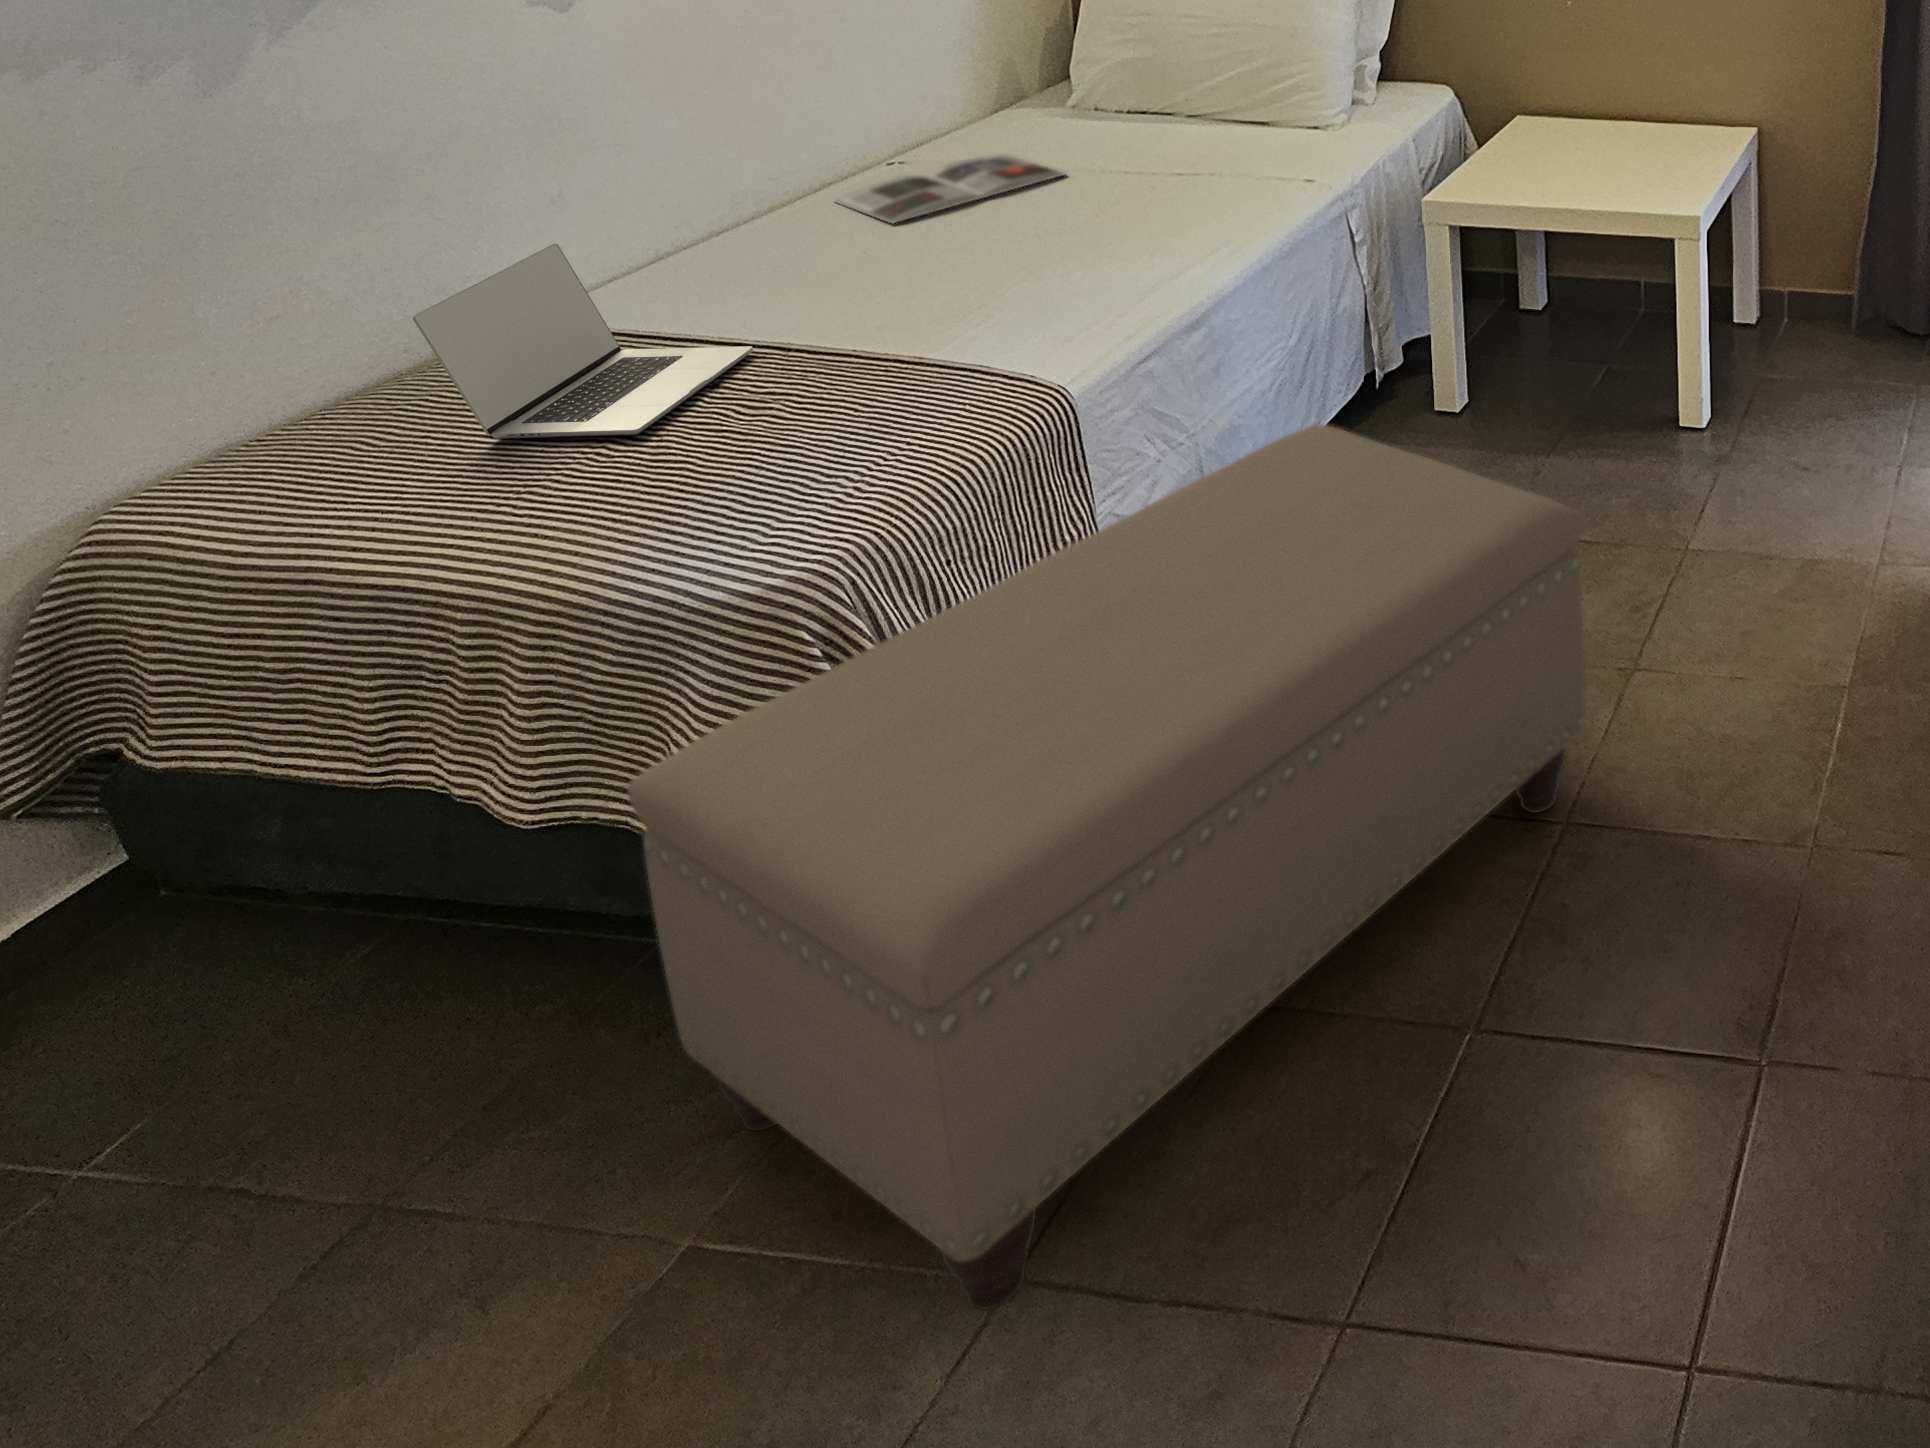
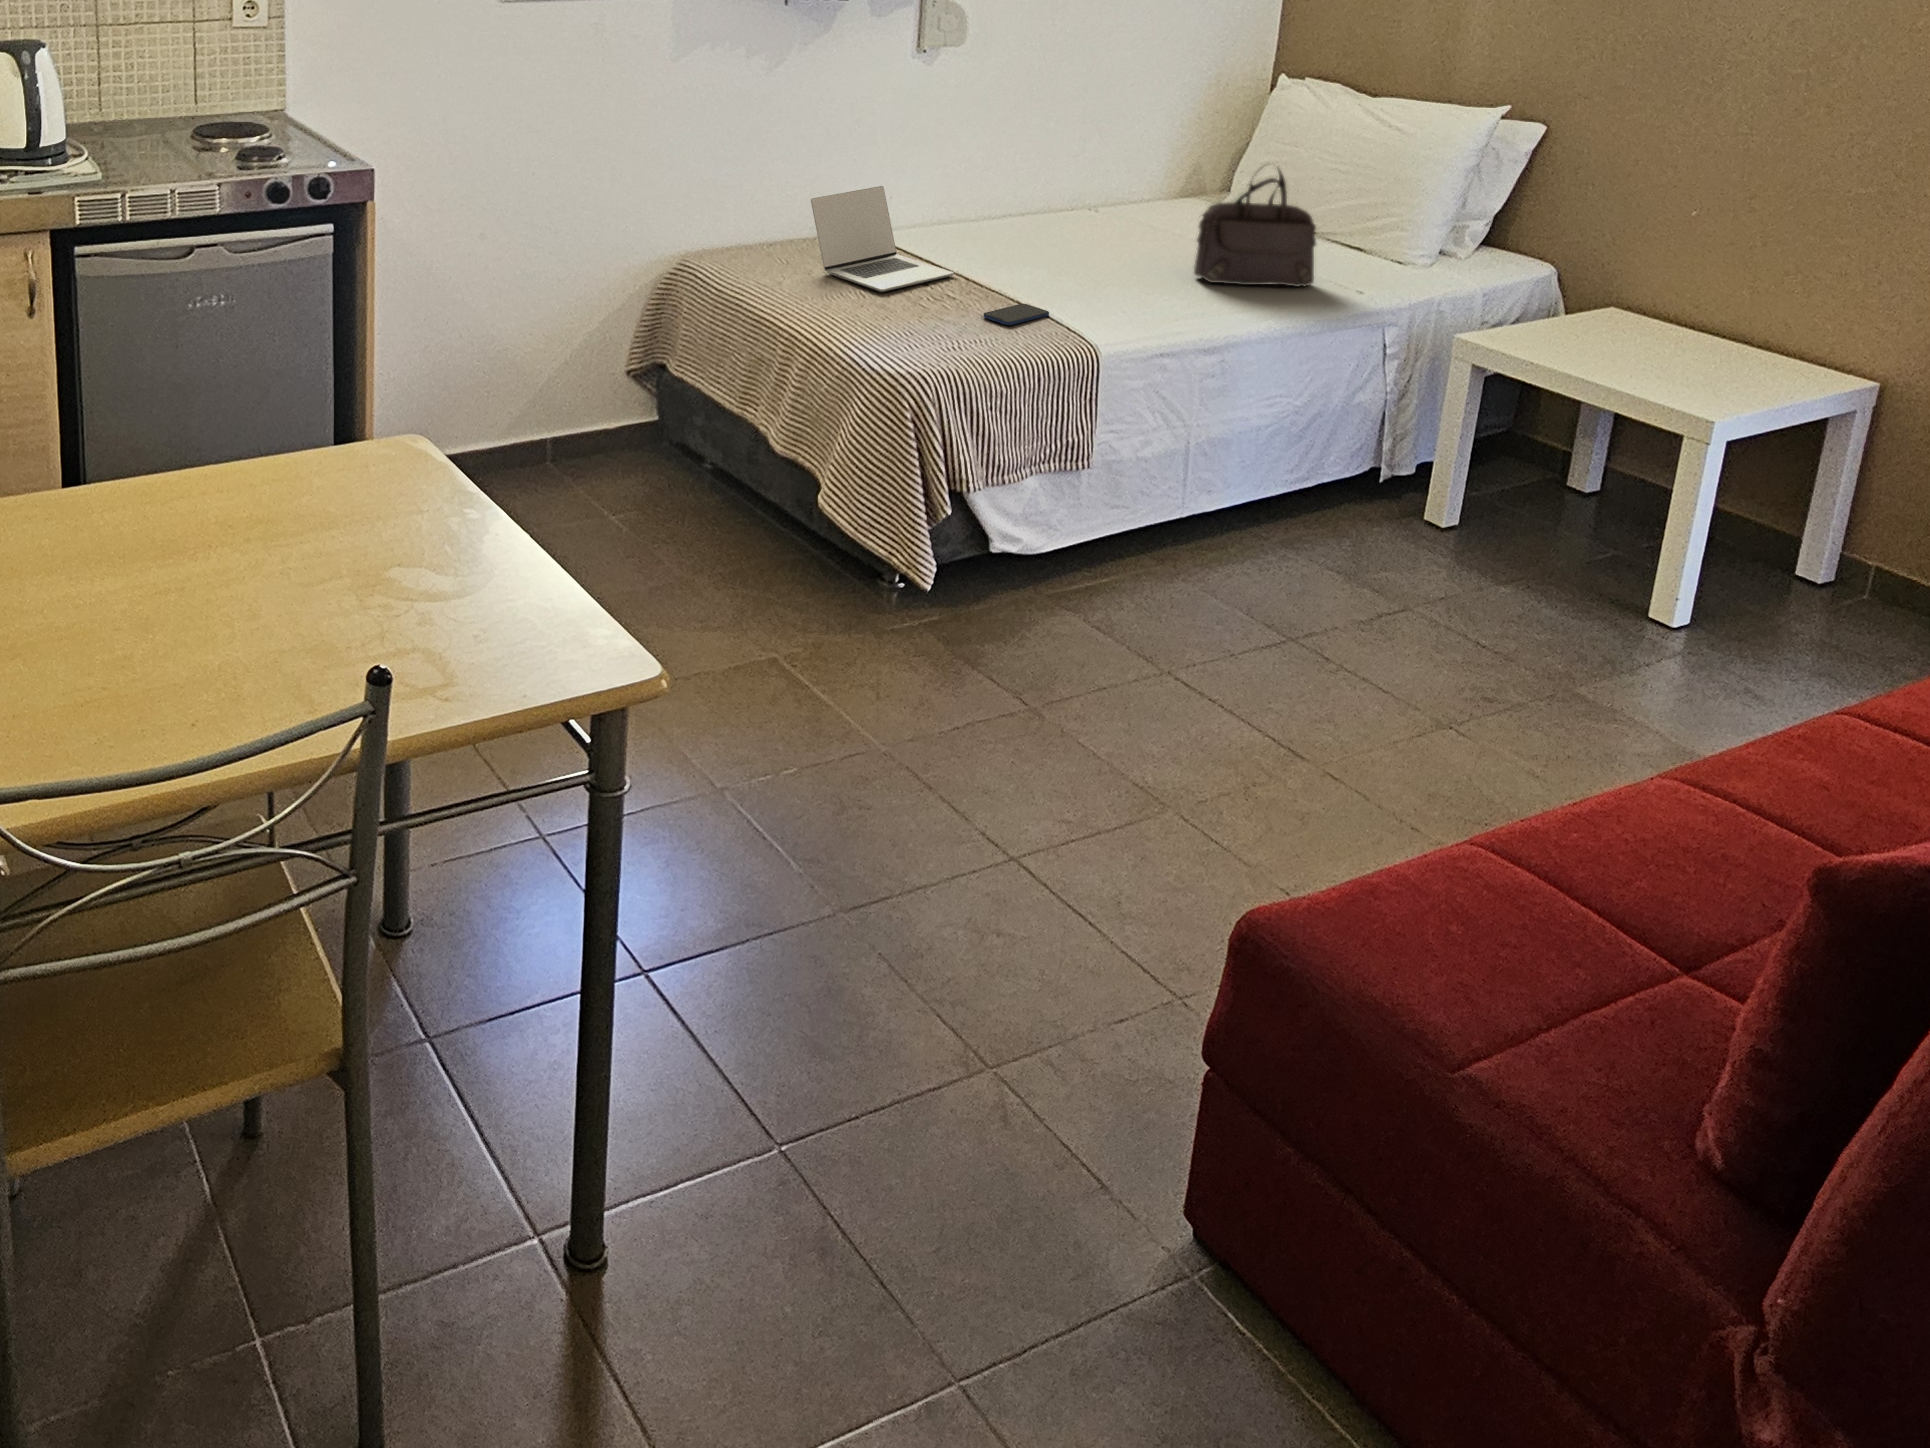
handbag: none [1101,49,1258,226] -> present [1194,169,1316,287]
magazine: present [834,154,1064,224] -> none [1042,213,1189,241]
smartphone: none [854,356,958,408] -> present [983,304,1049,325]
ottoman: present [628,425,1585,1309] -> none [800,424,1389,761]

